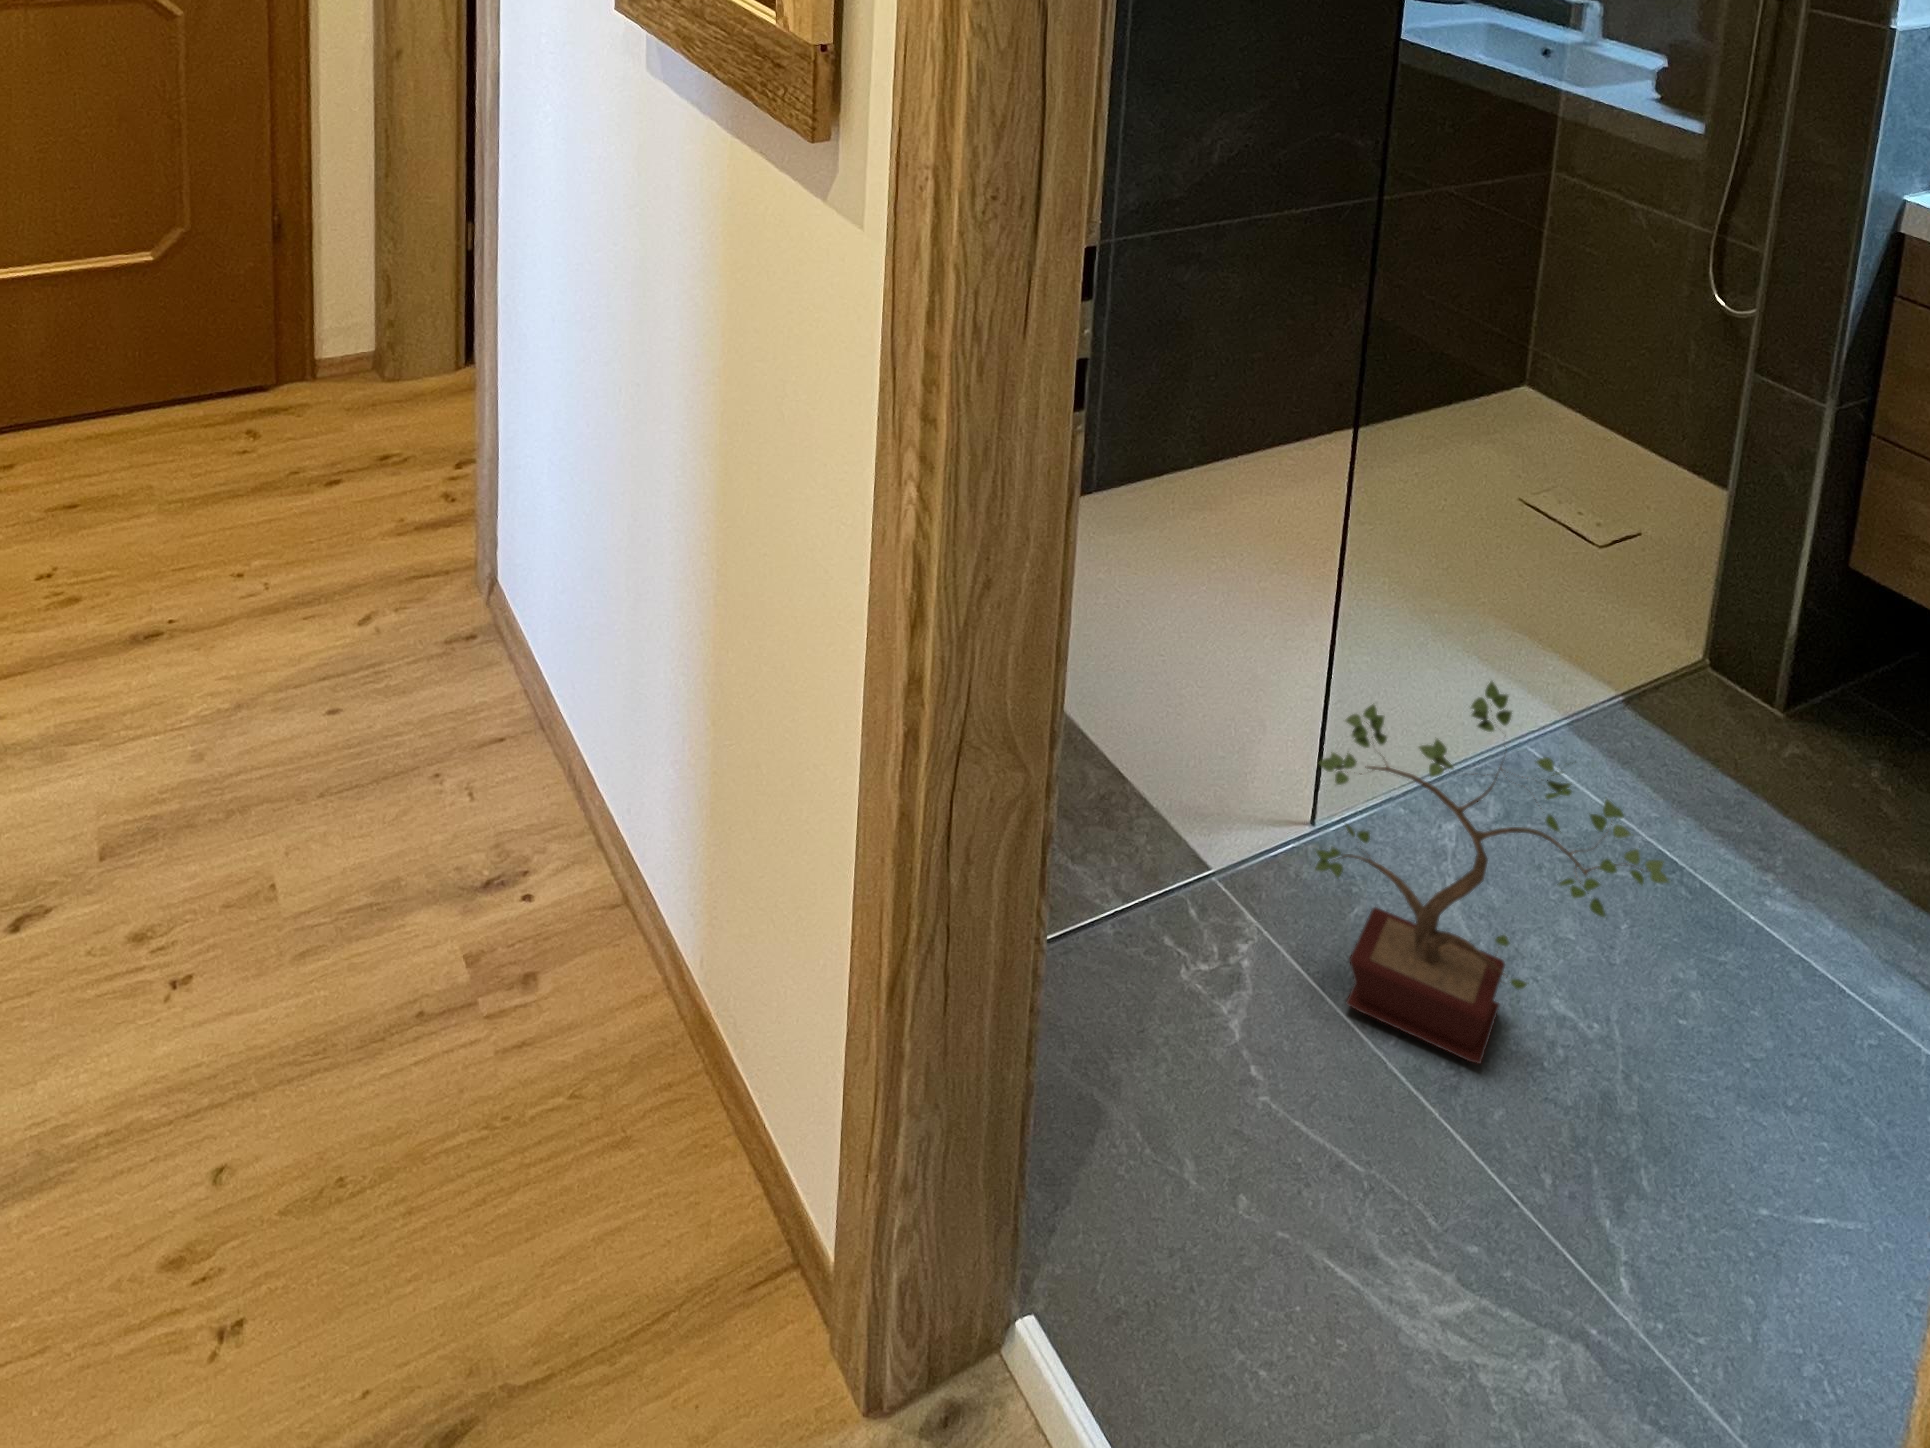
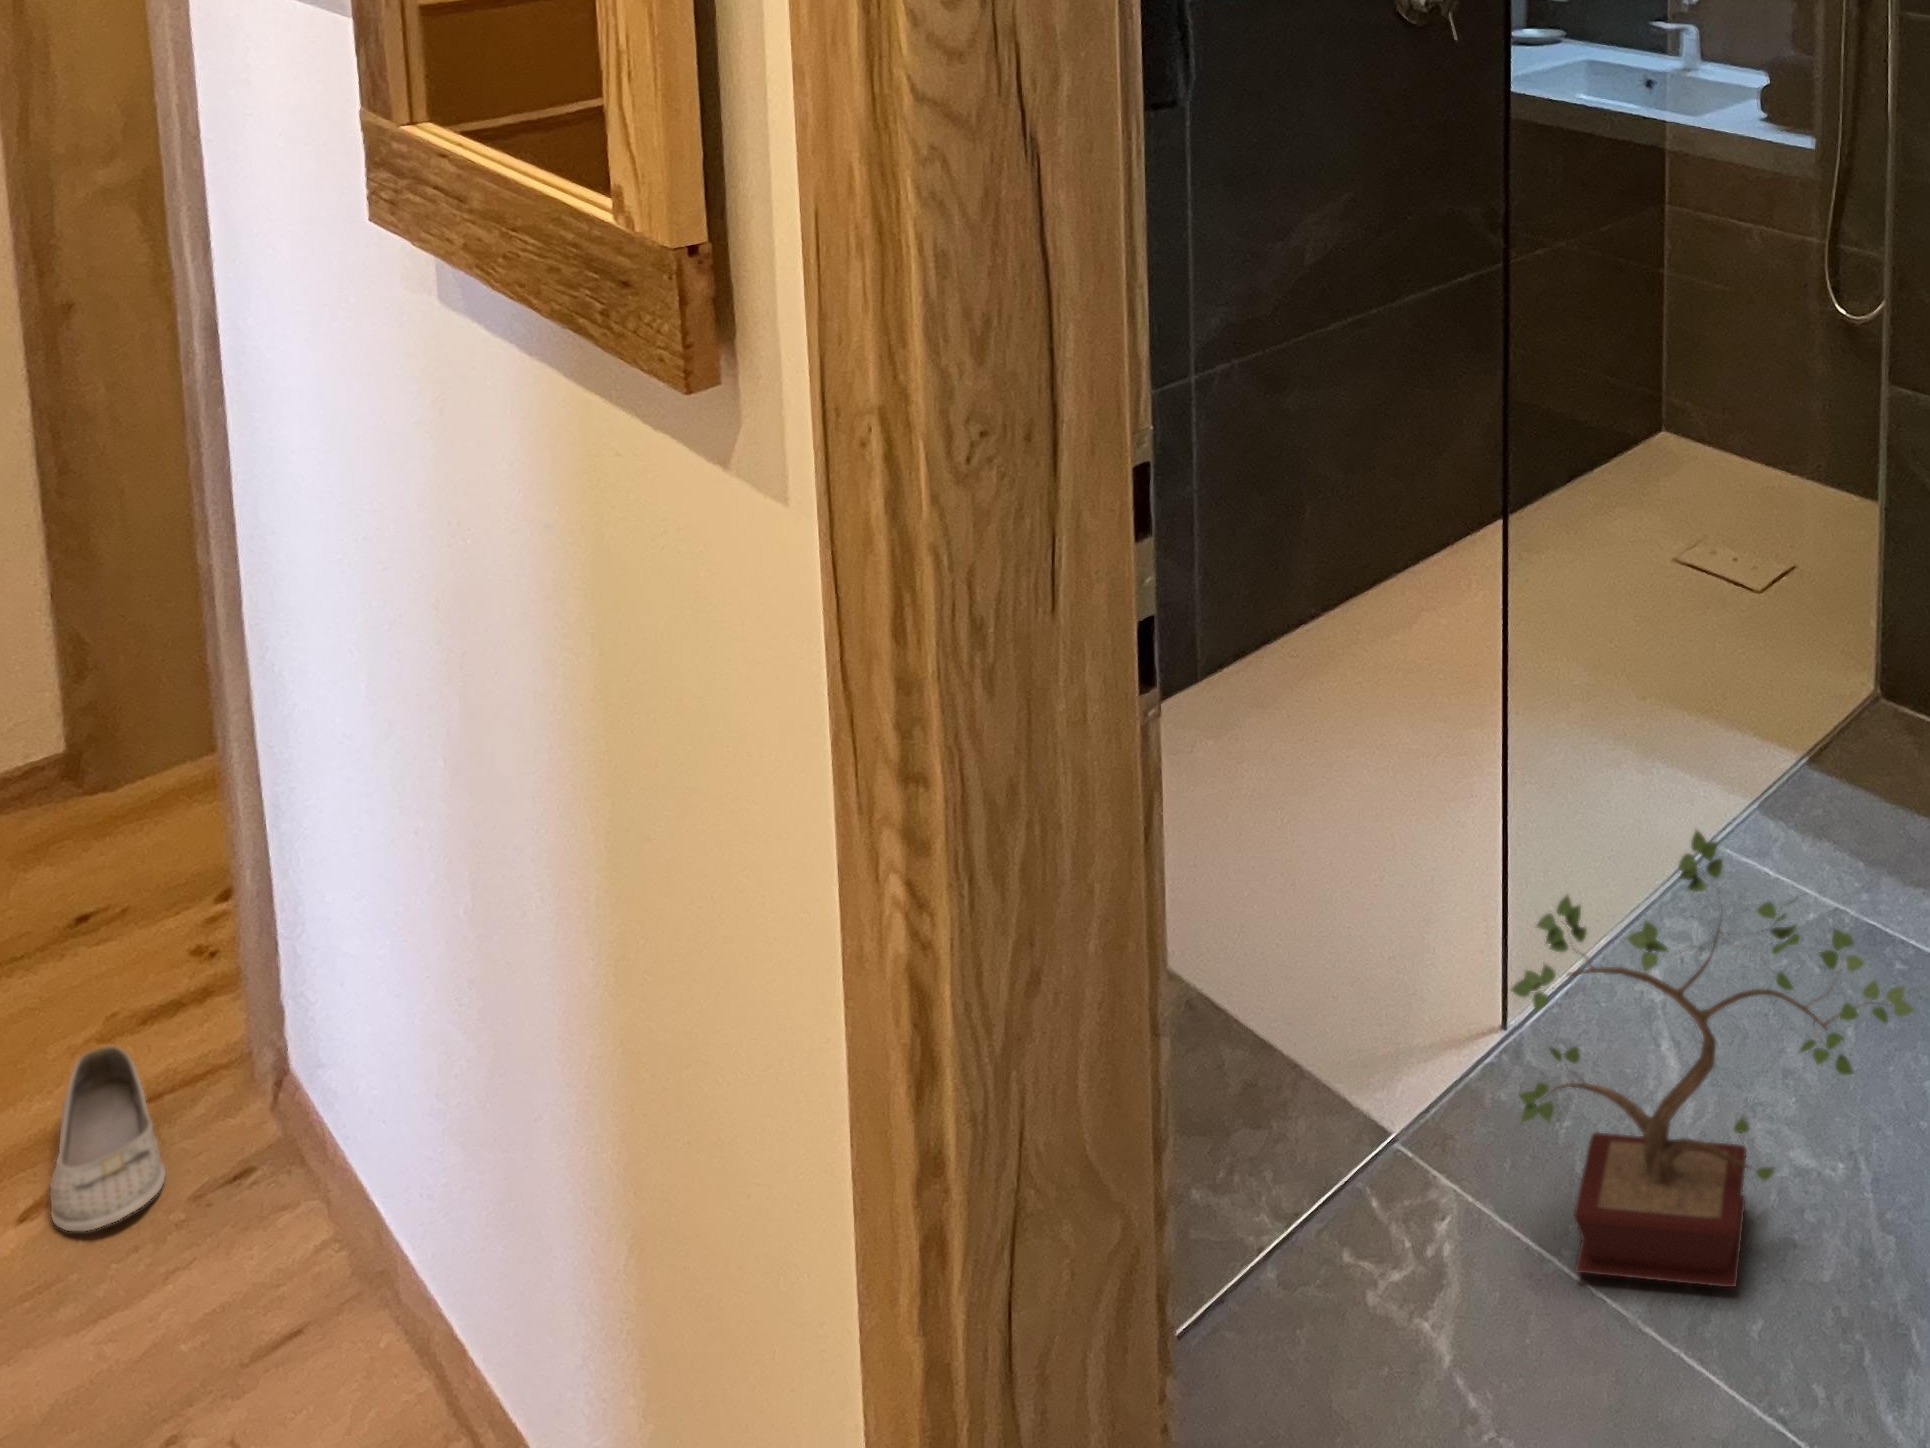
shoe: none [380,532,437,639] -> present [50,1046,166,1231]

